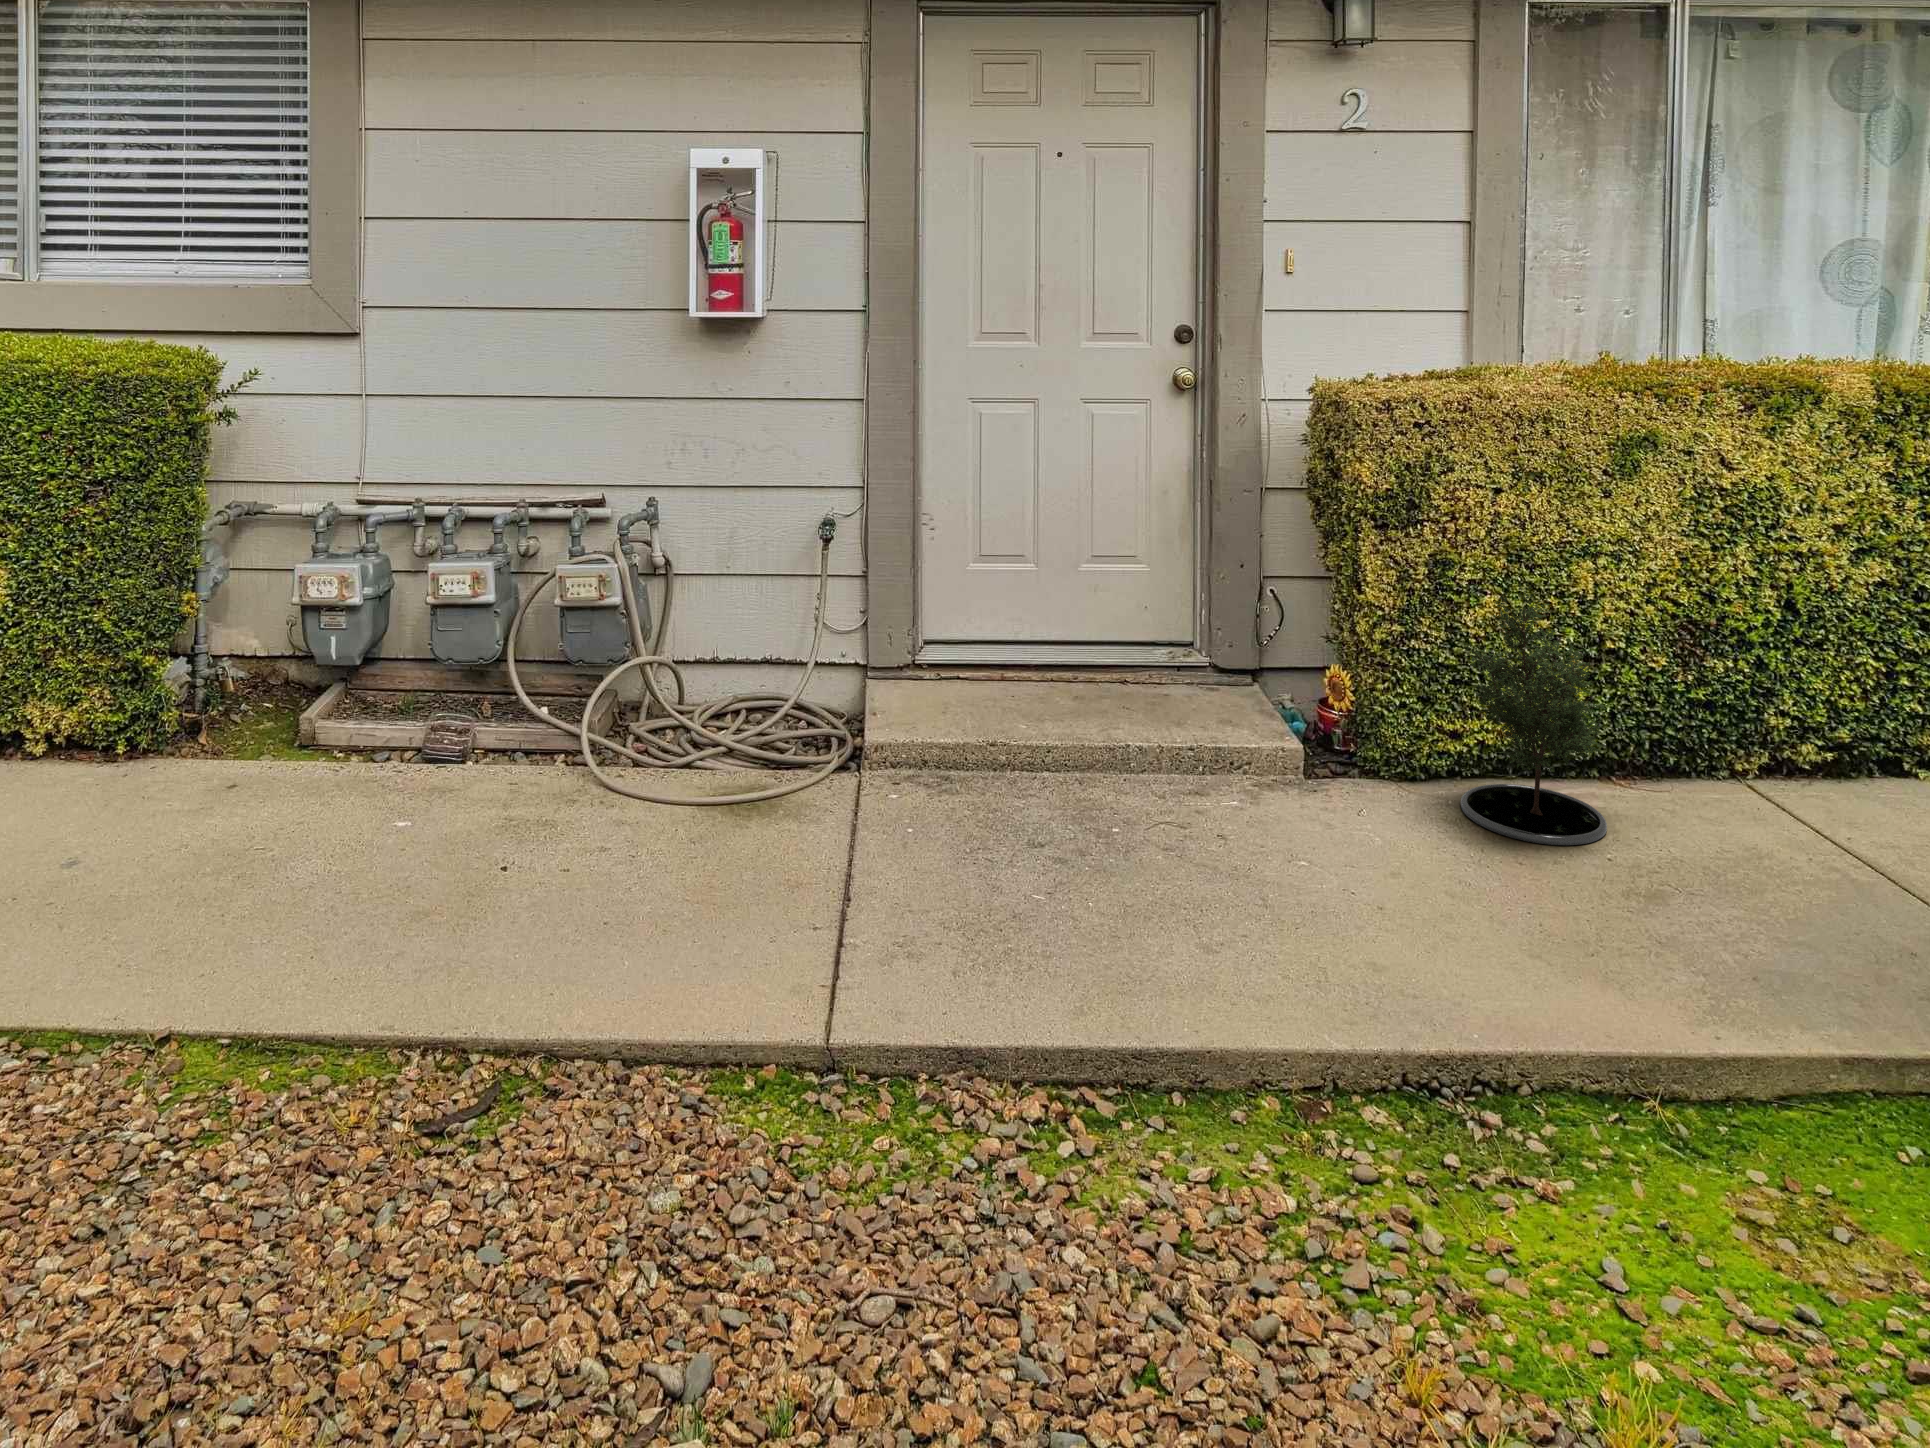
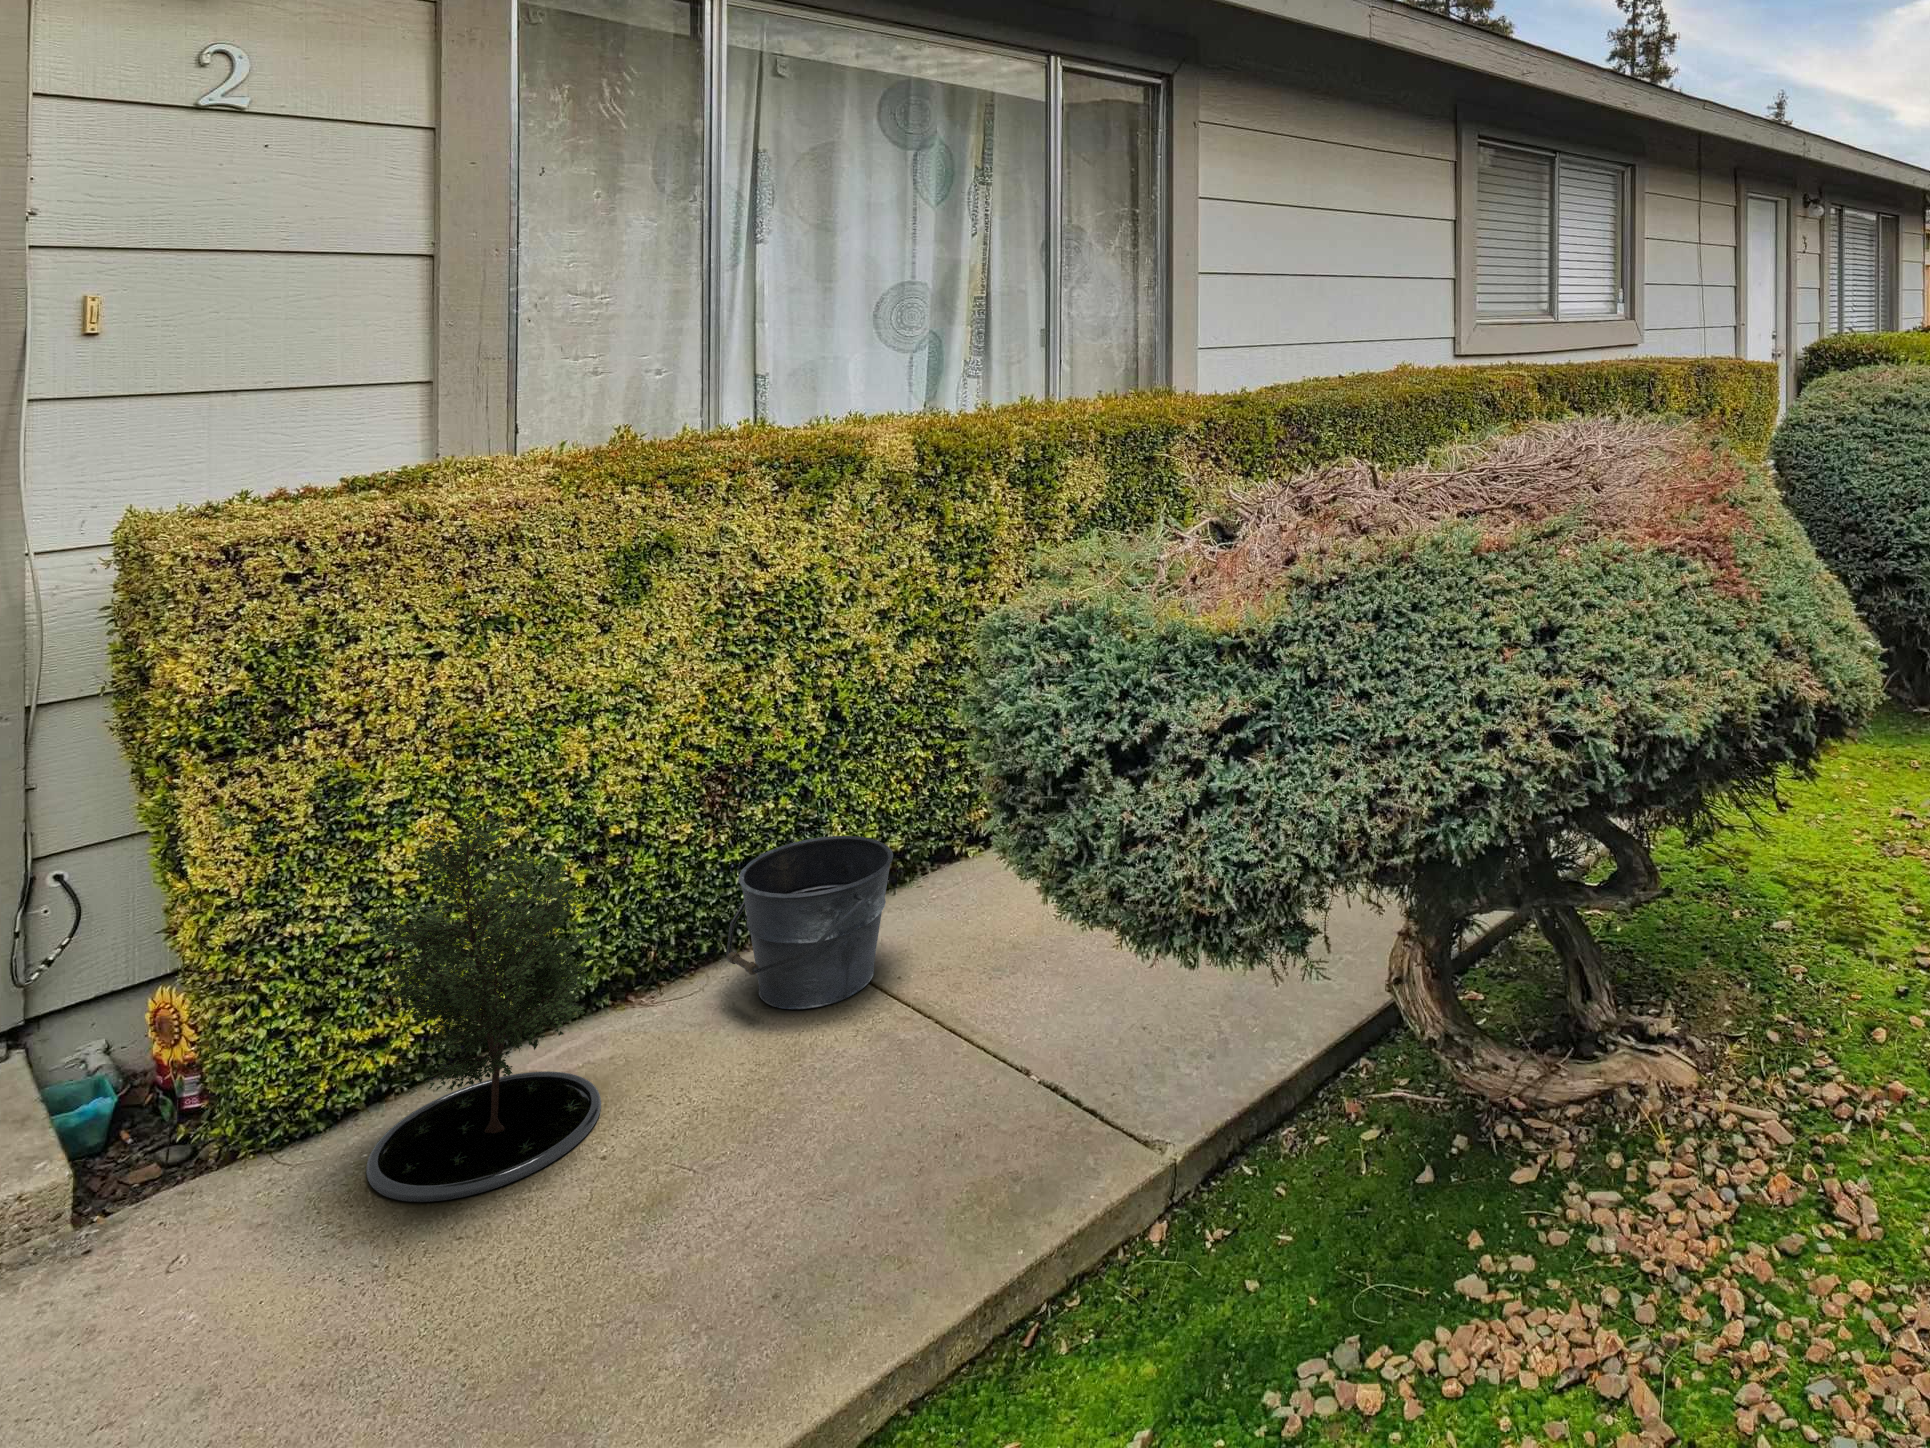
bucket: none [1695,698,1847,832] -> present [726,836,893,1010]

